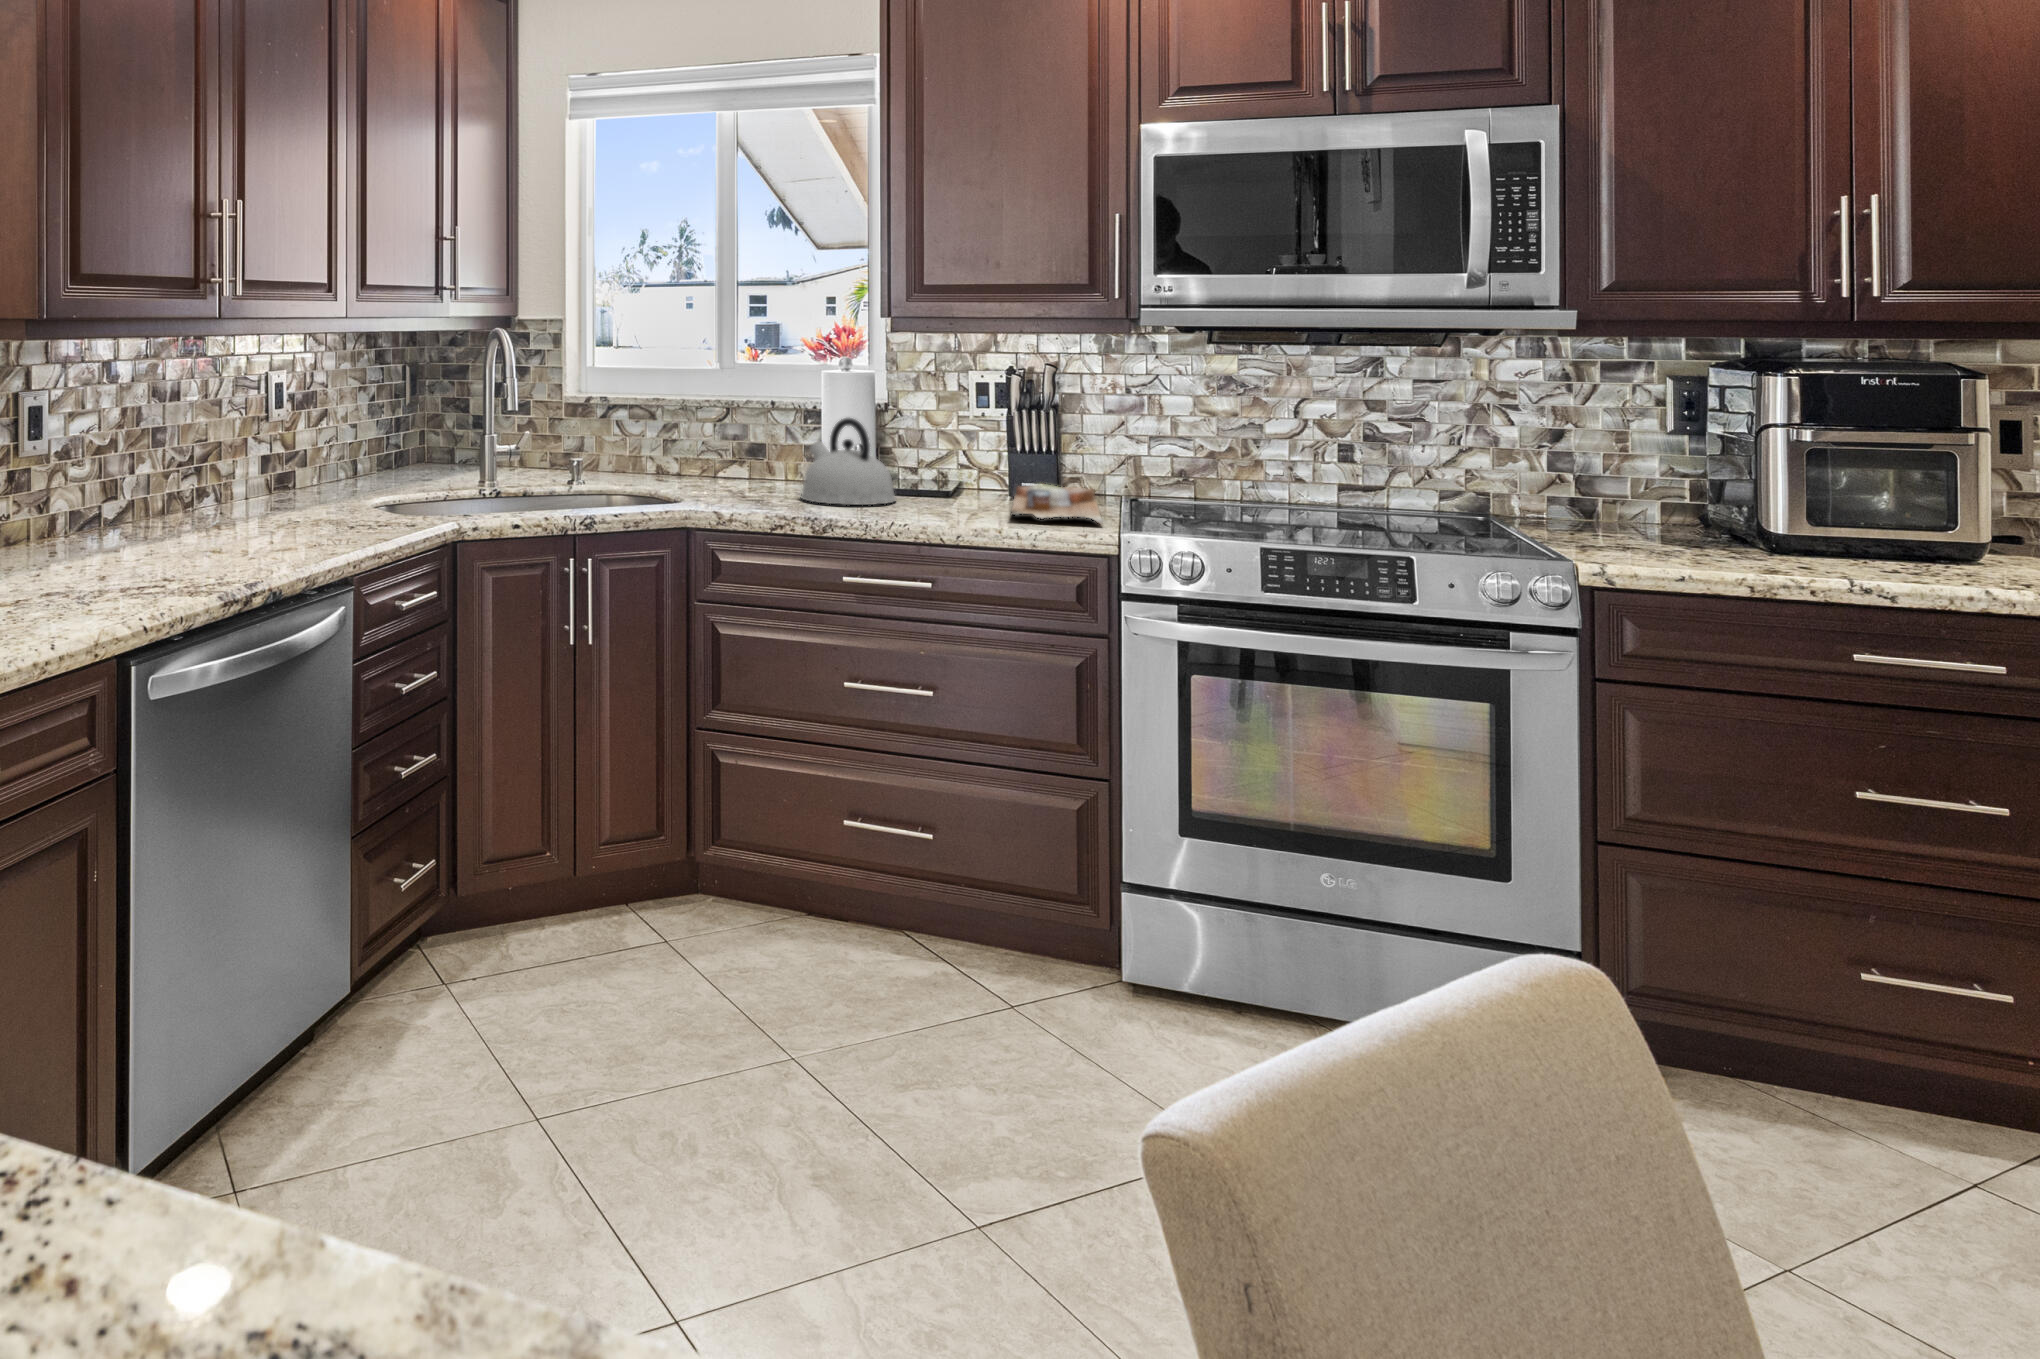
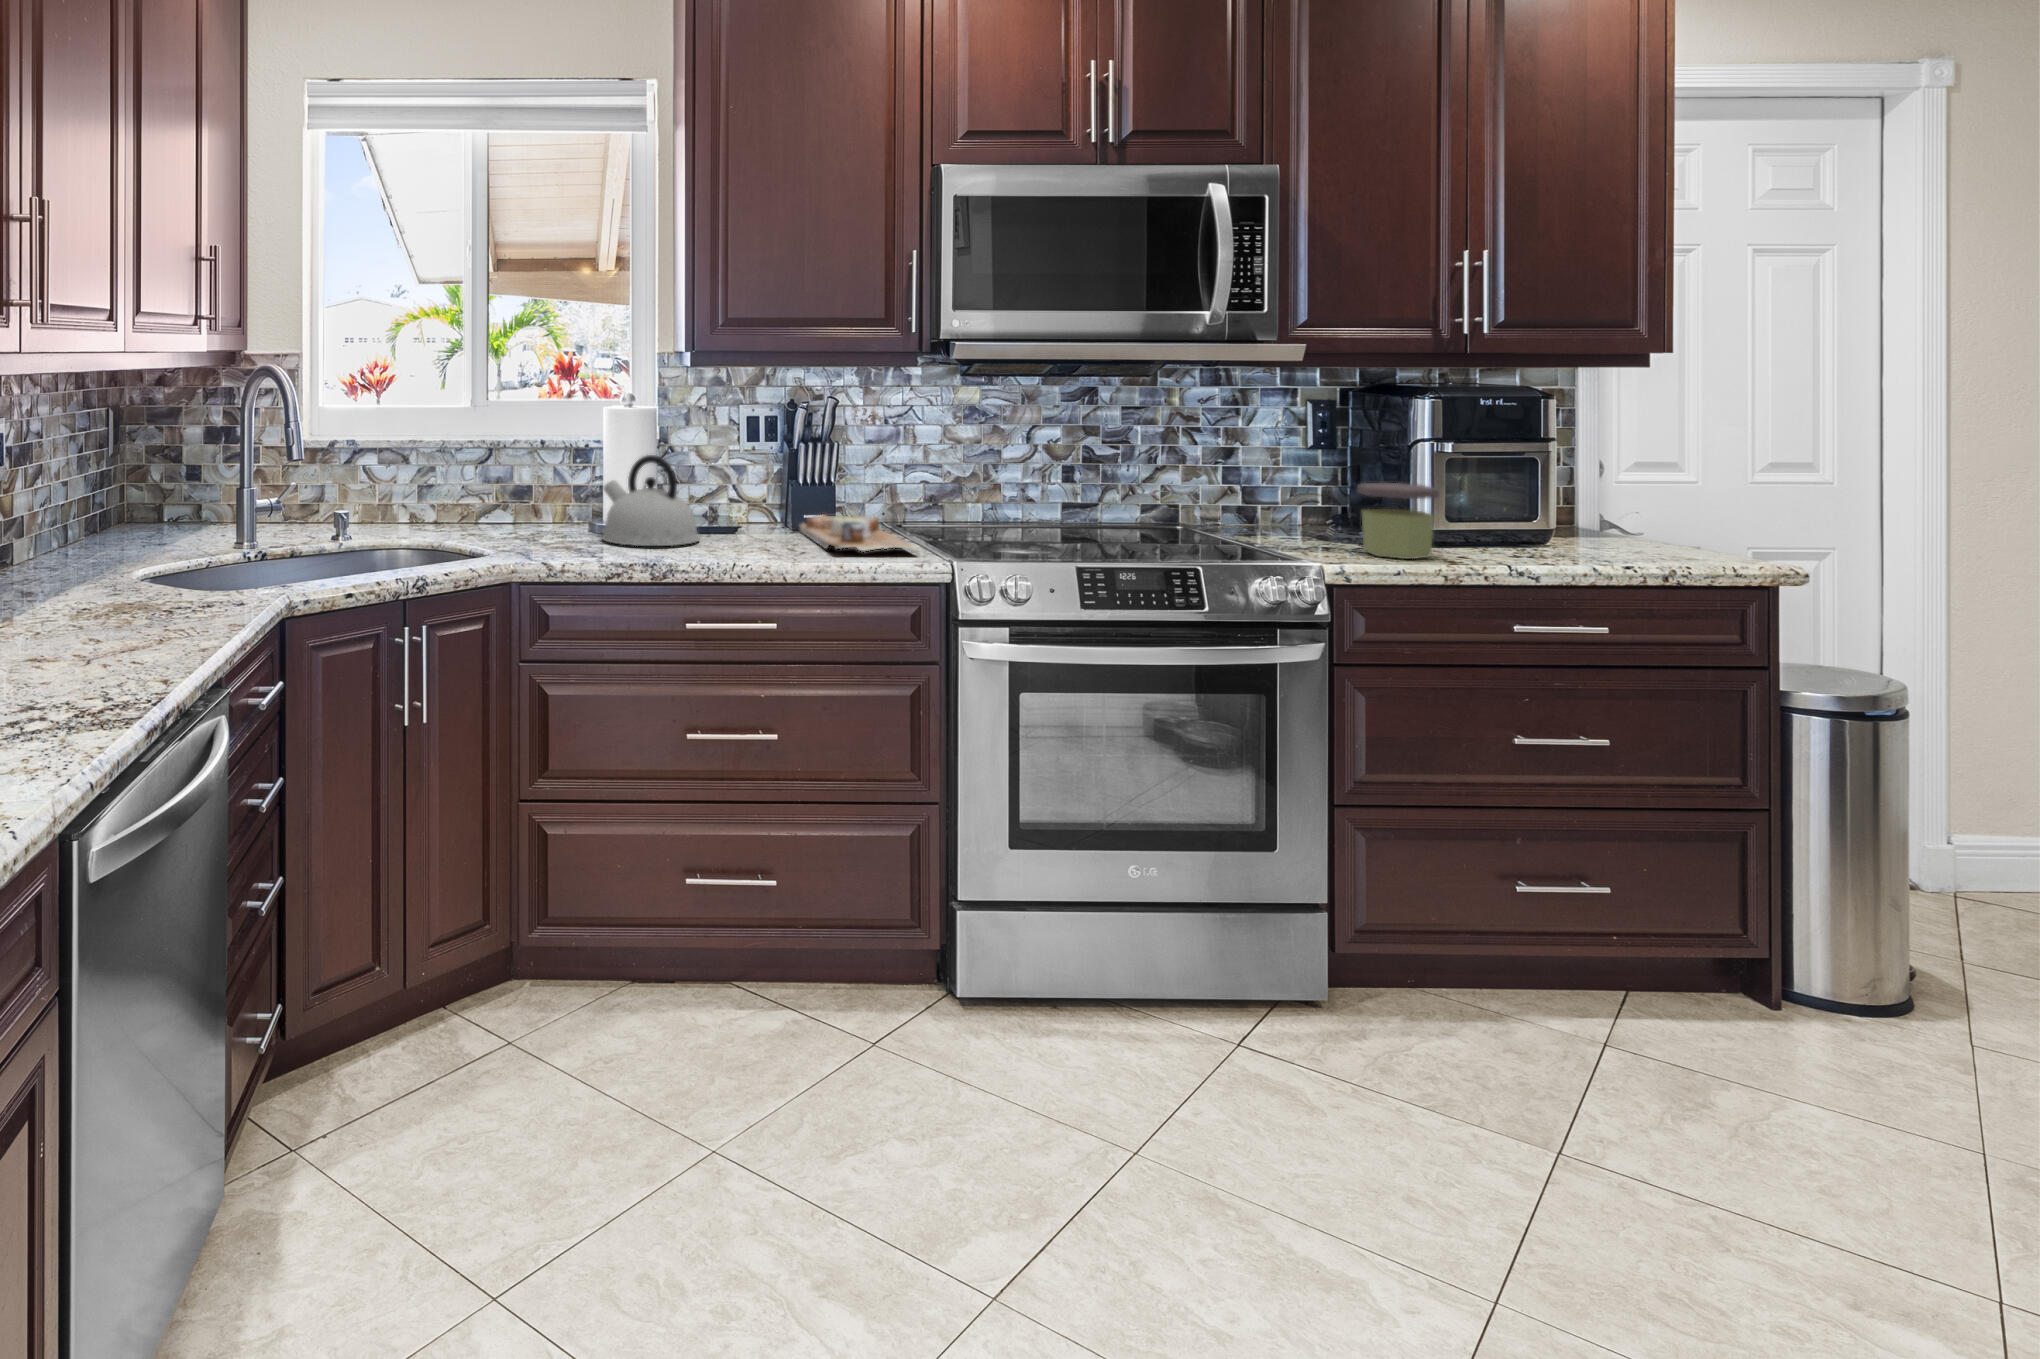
jar: none [1678,471,1781,563] -> present [1357,483,1439,559]

